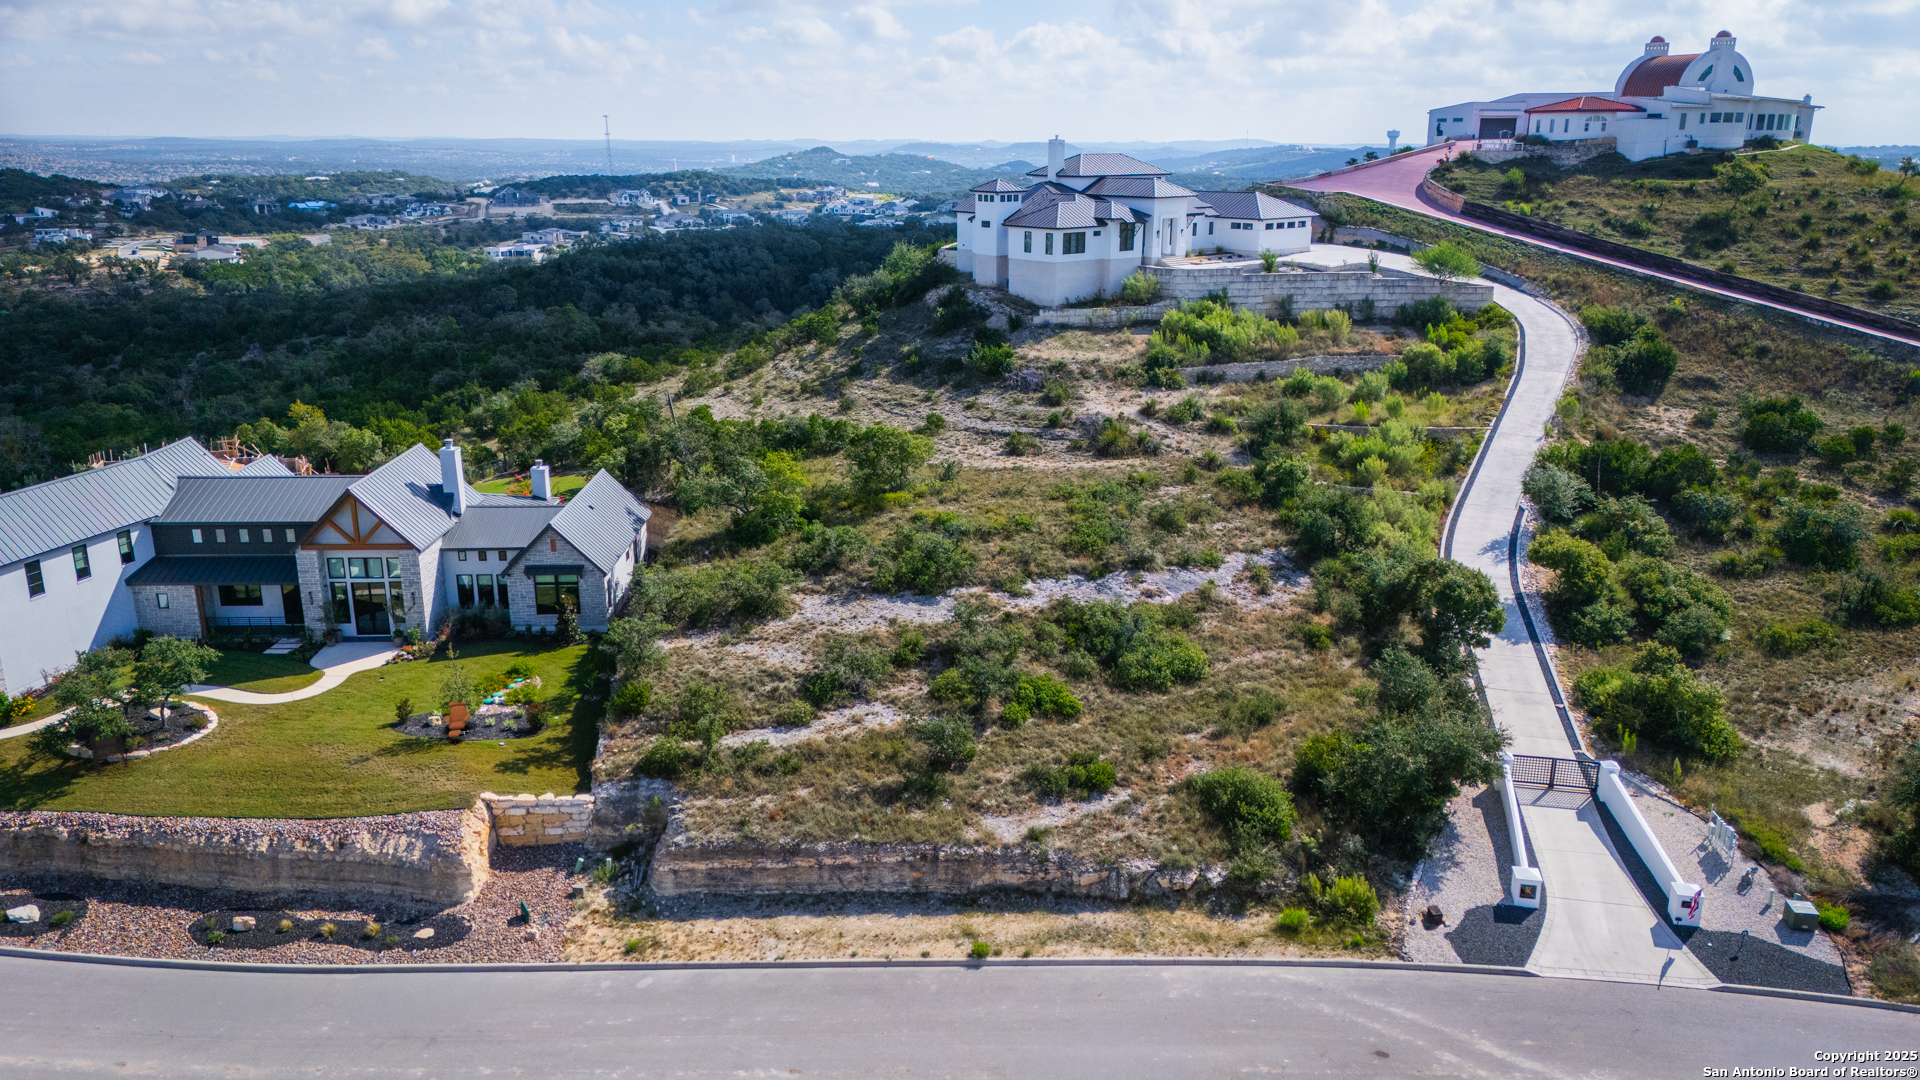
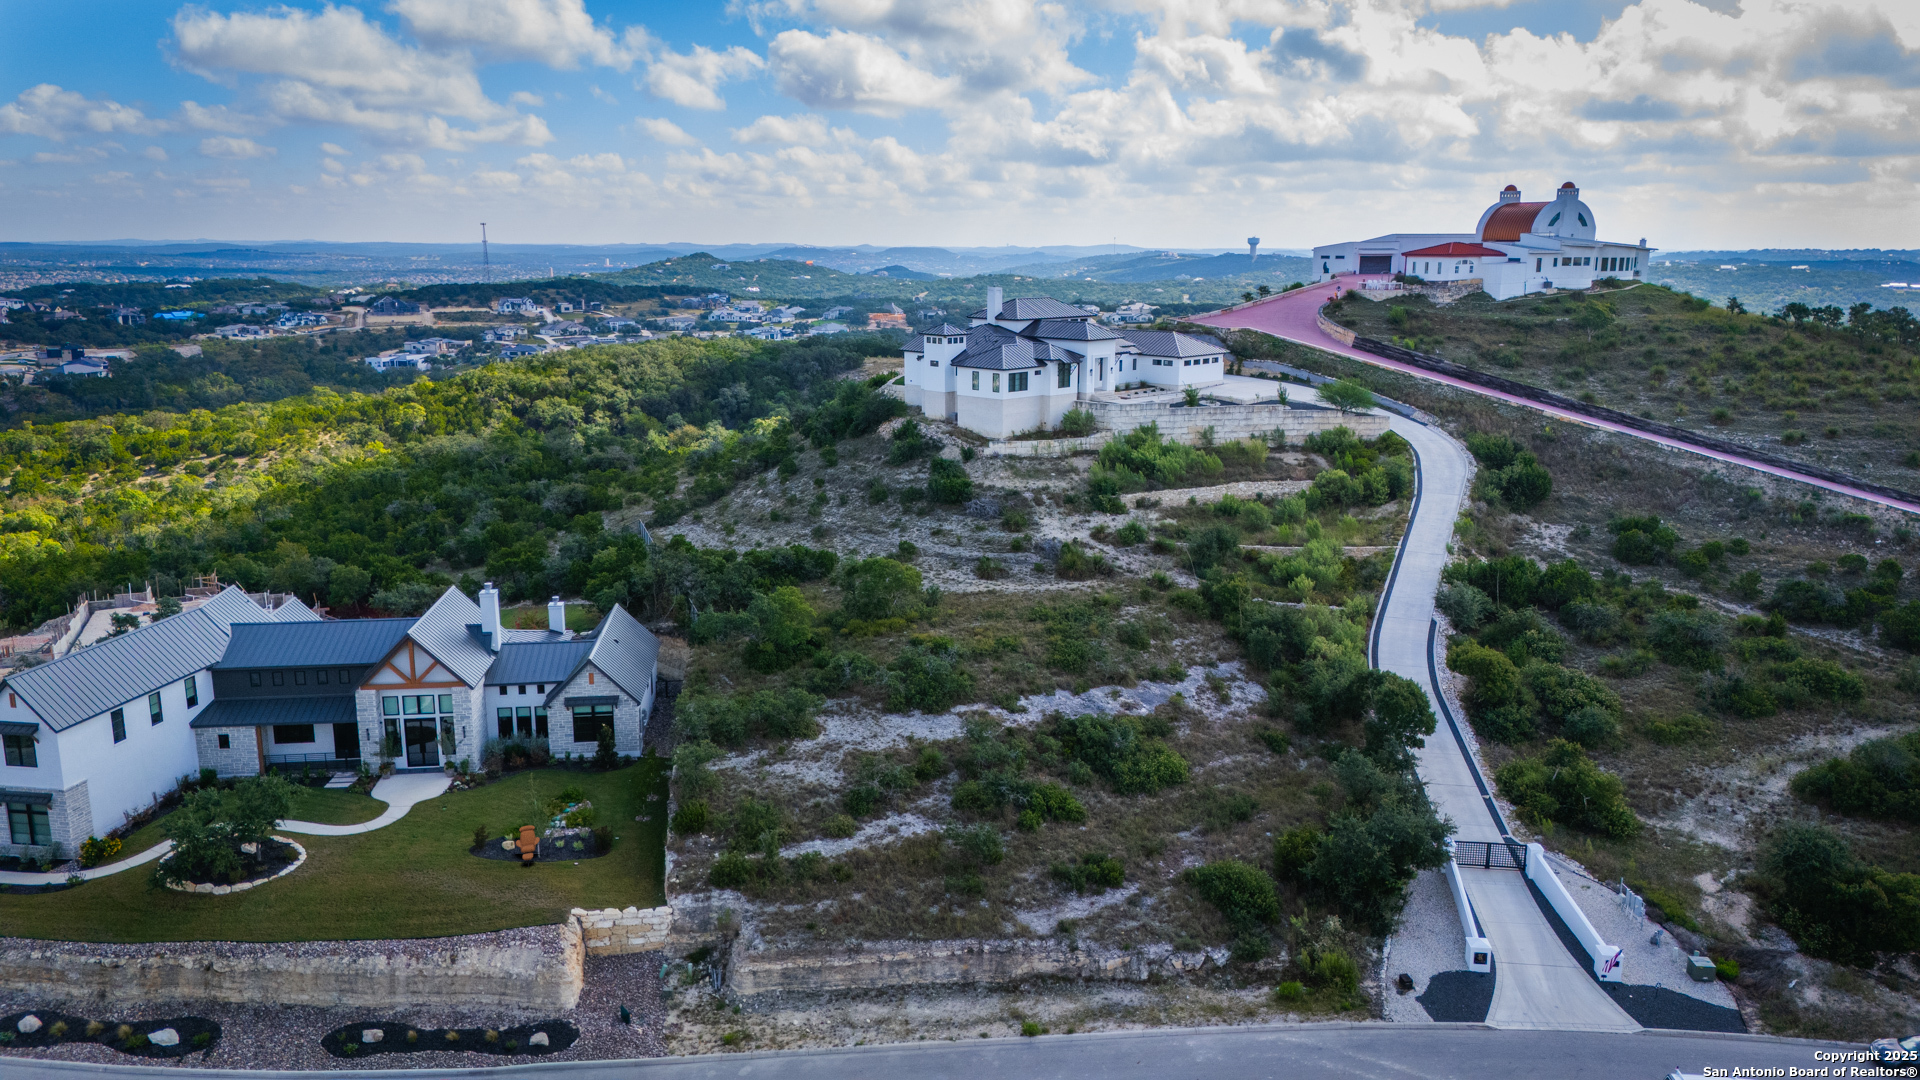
bench: present [90,731,128,774] -> none [184,863,222,908]

